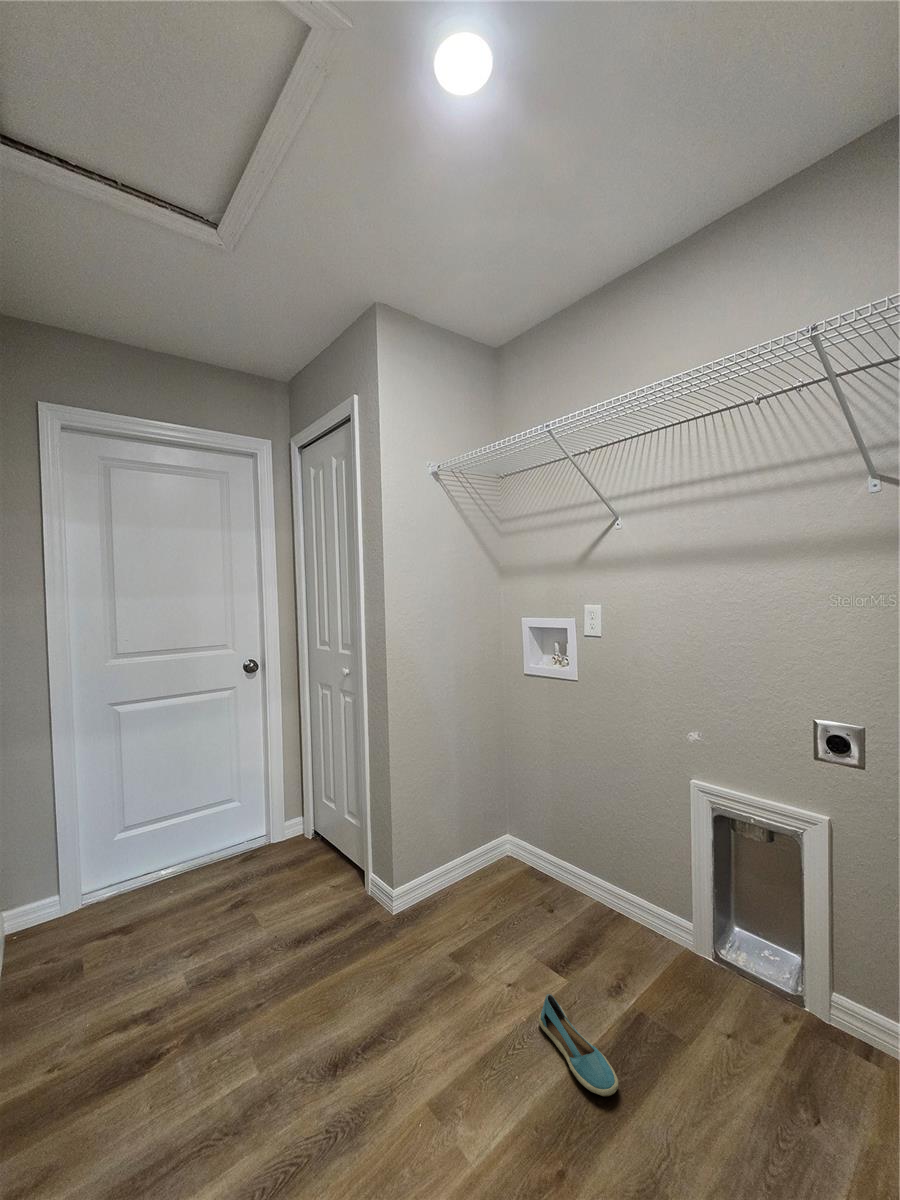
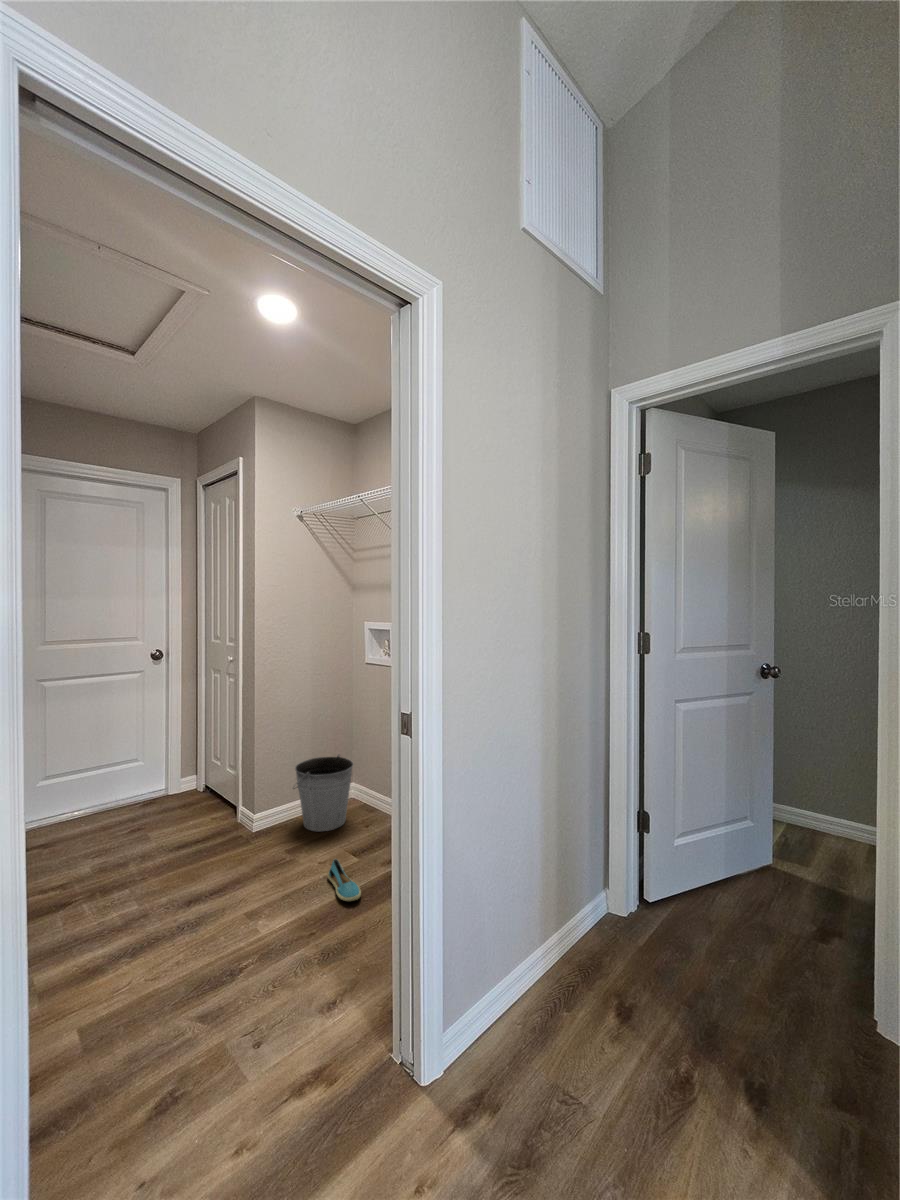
bucket: none [444,800,526,917] -> present [293,754,353,831]

